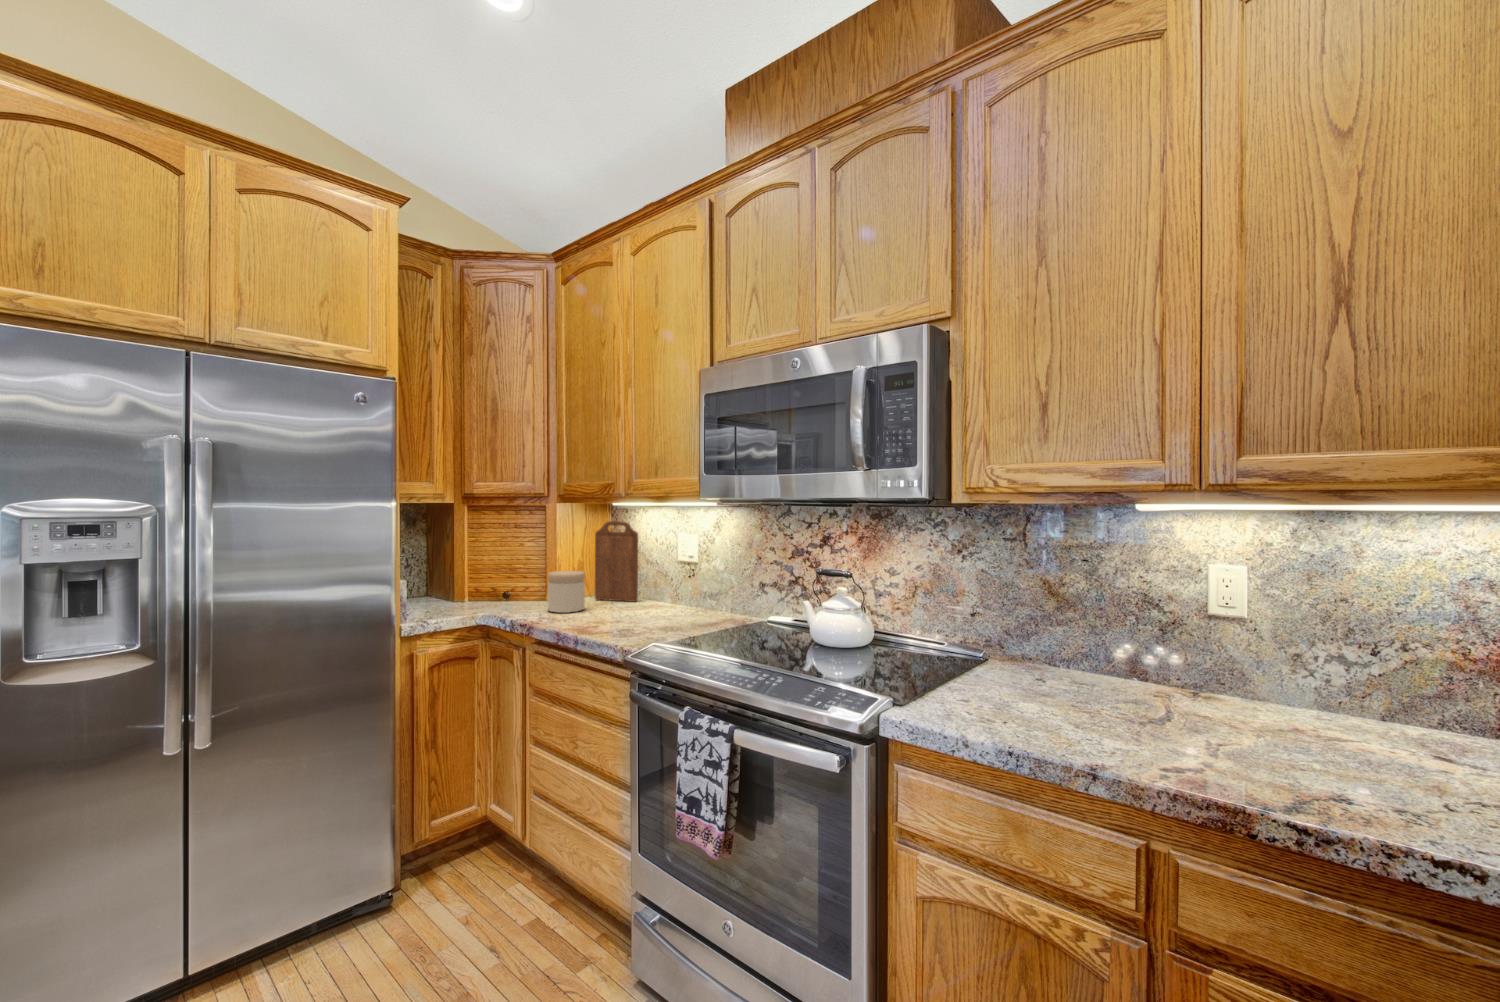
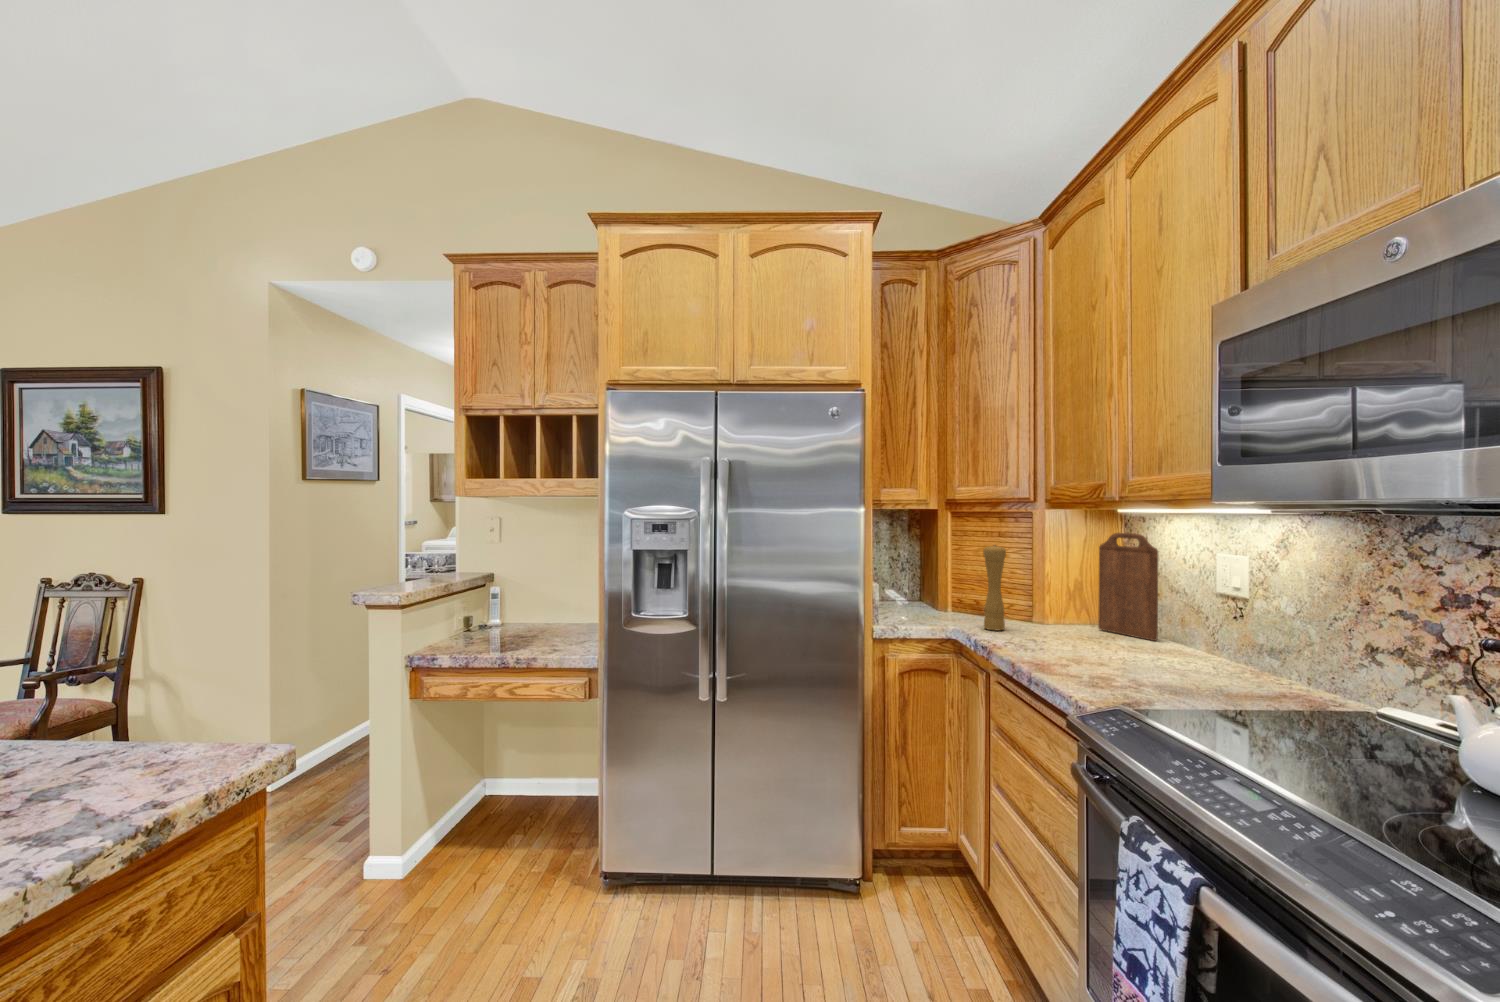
pepper mill: none [508,535,528,612] -> present [983,545,1006,631]
jar: present [548,571,585,613] -> none [1026,589,1073,641]

